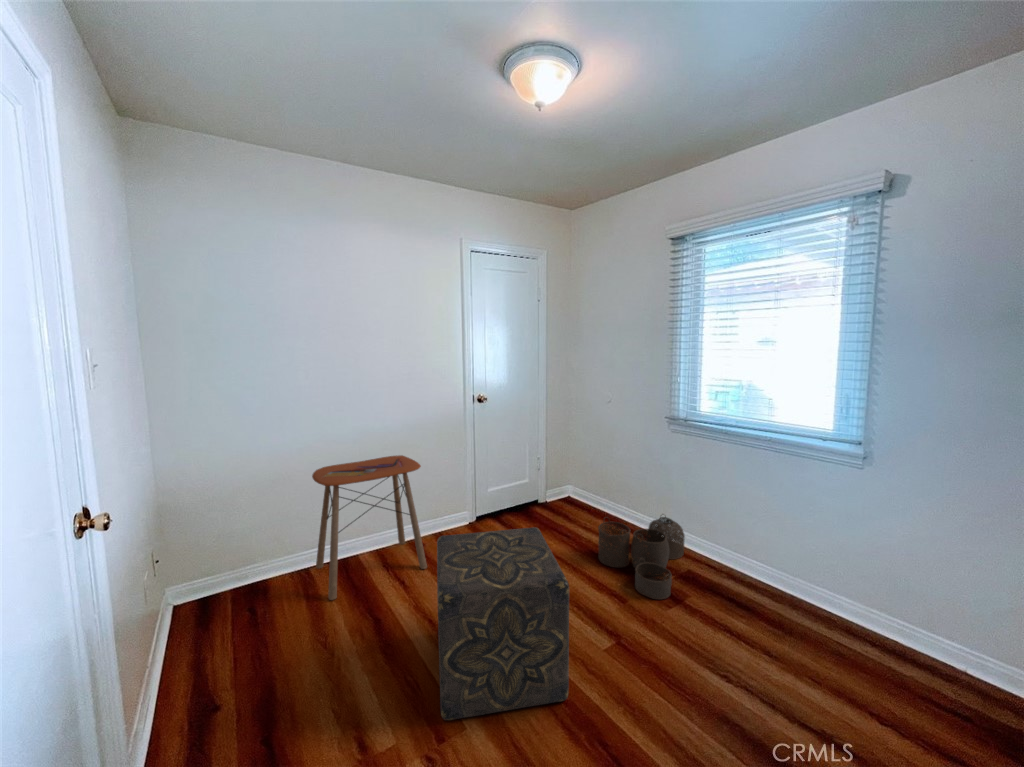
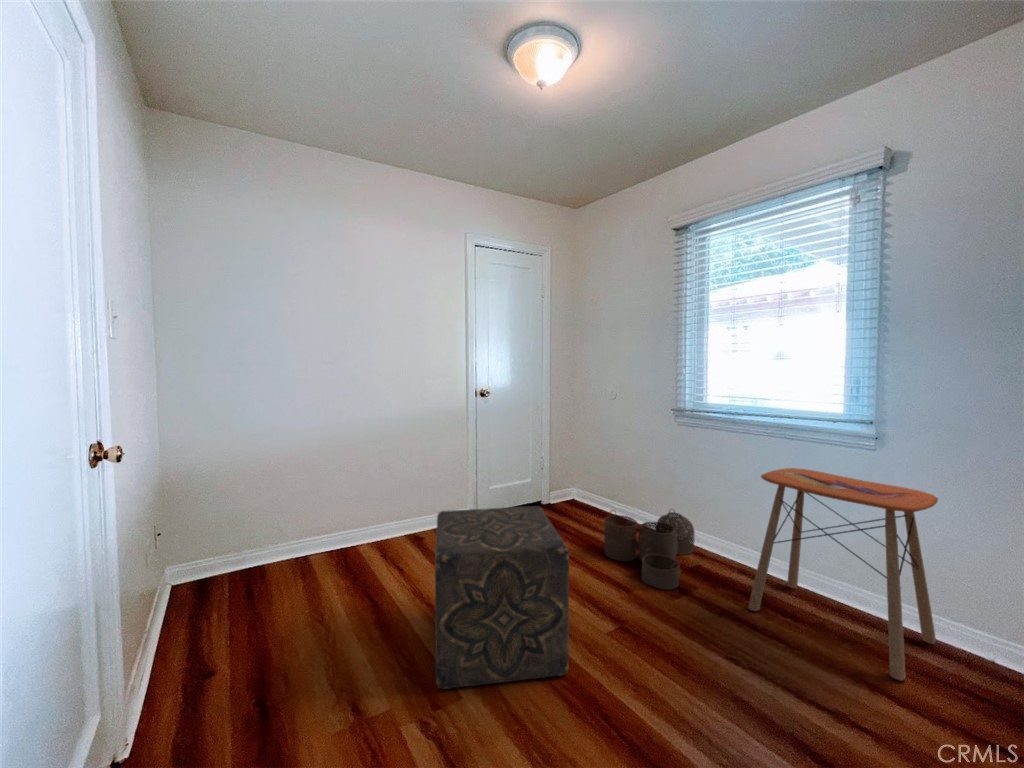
side table: present [312,455,427,600] -> present [748,468,938,681]

